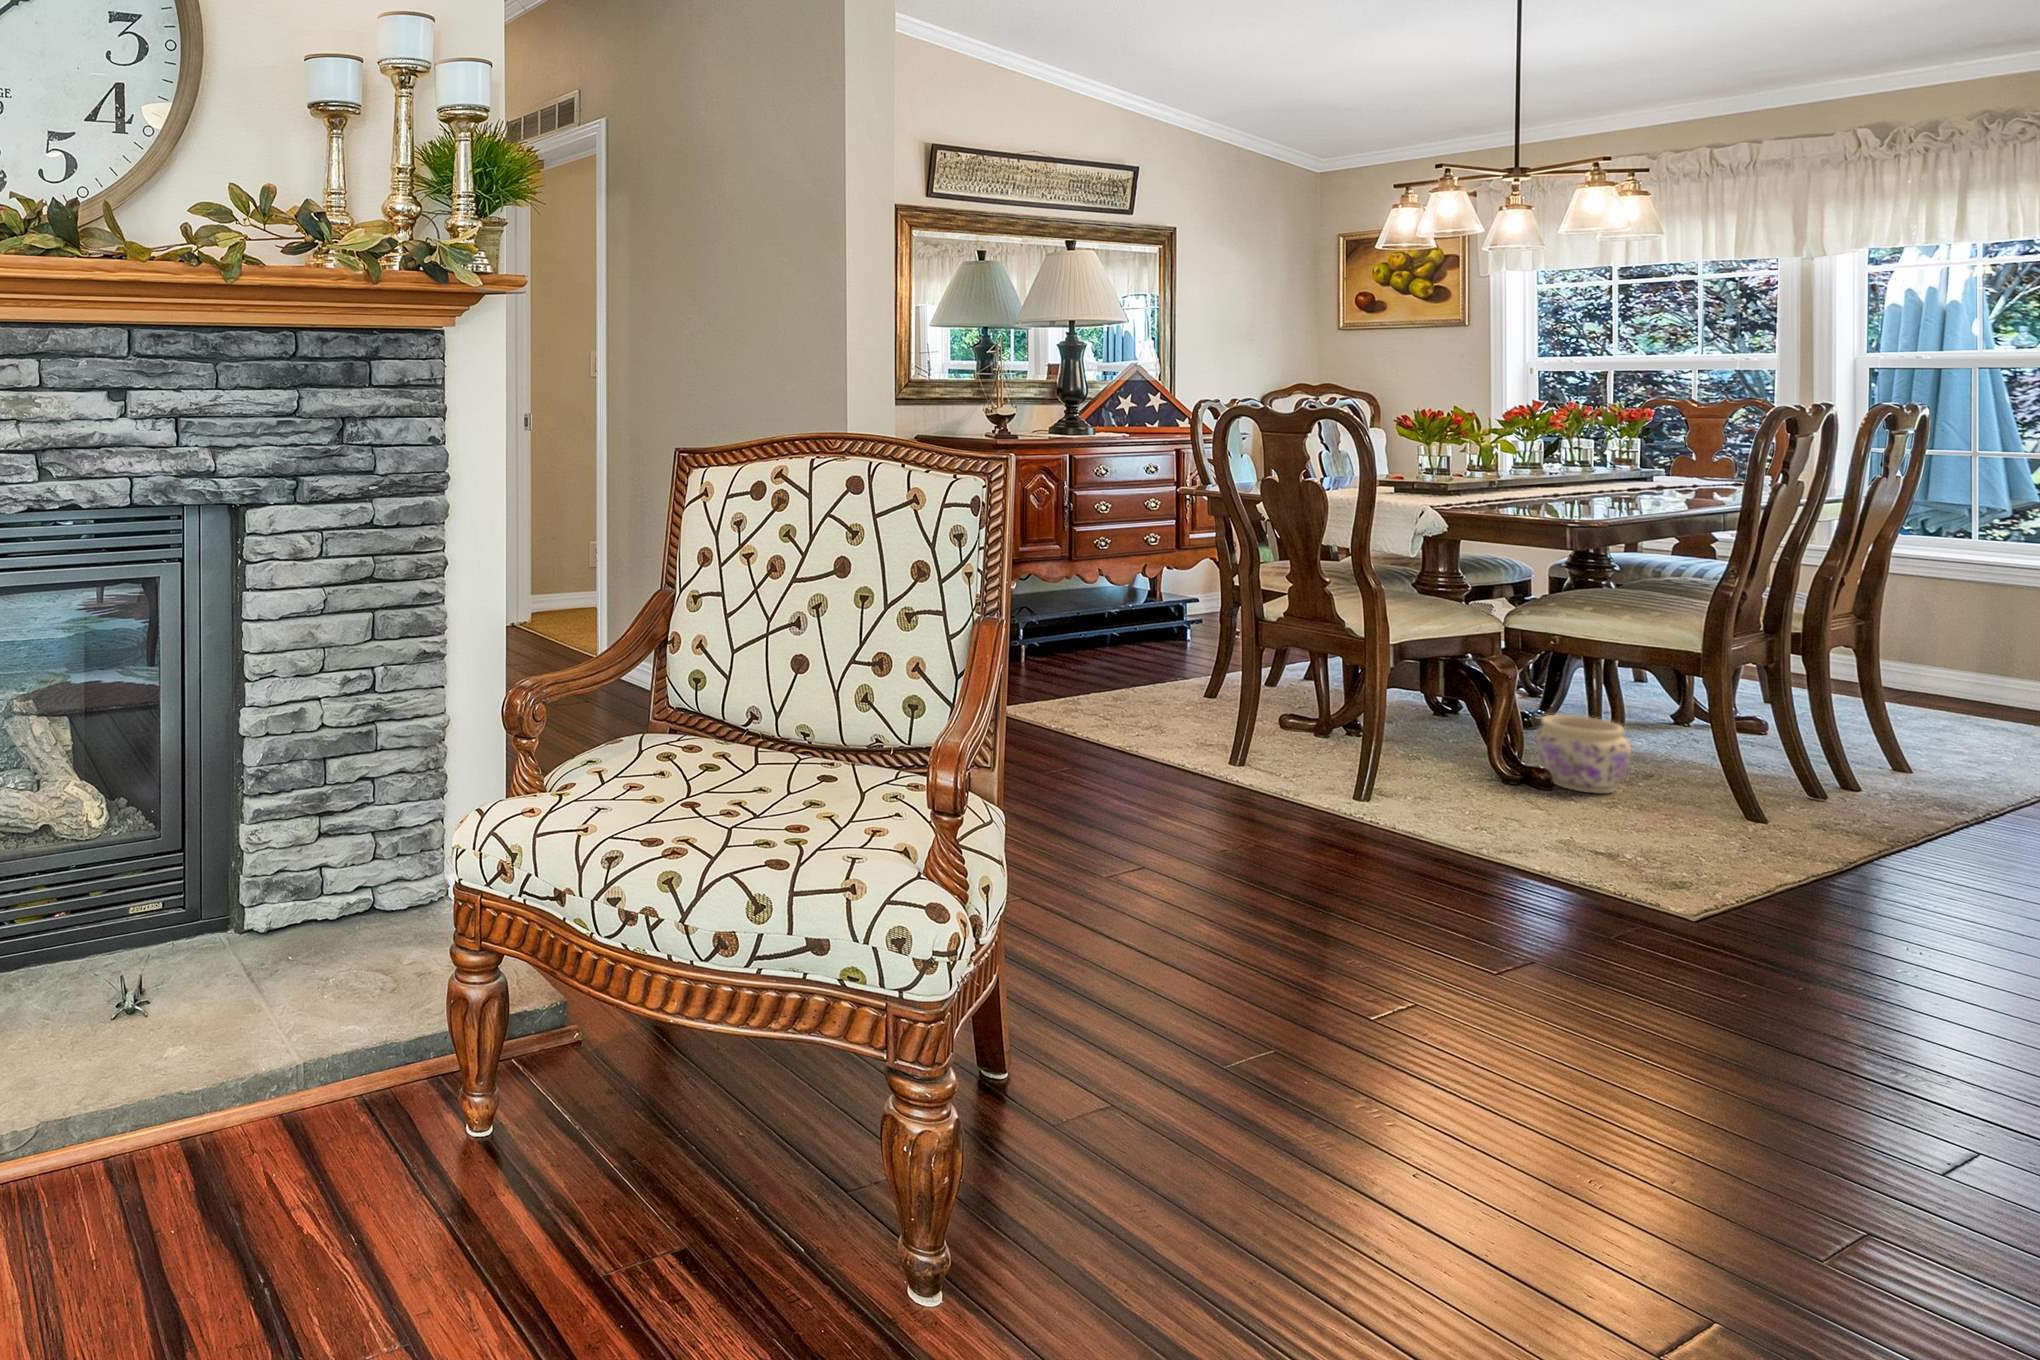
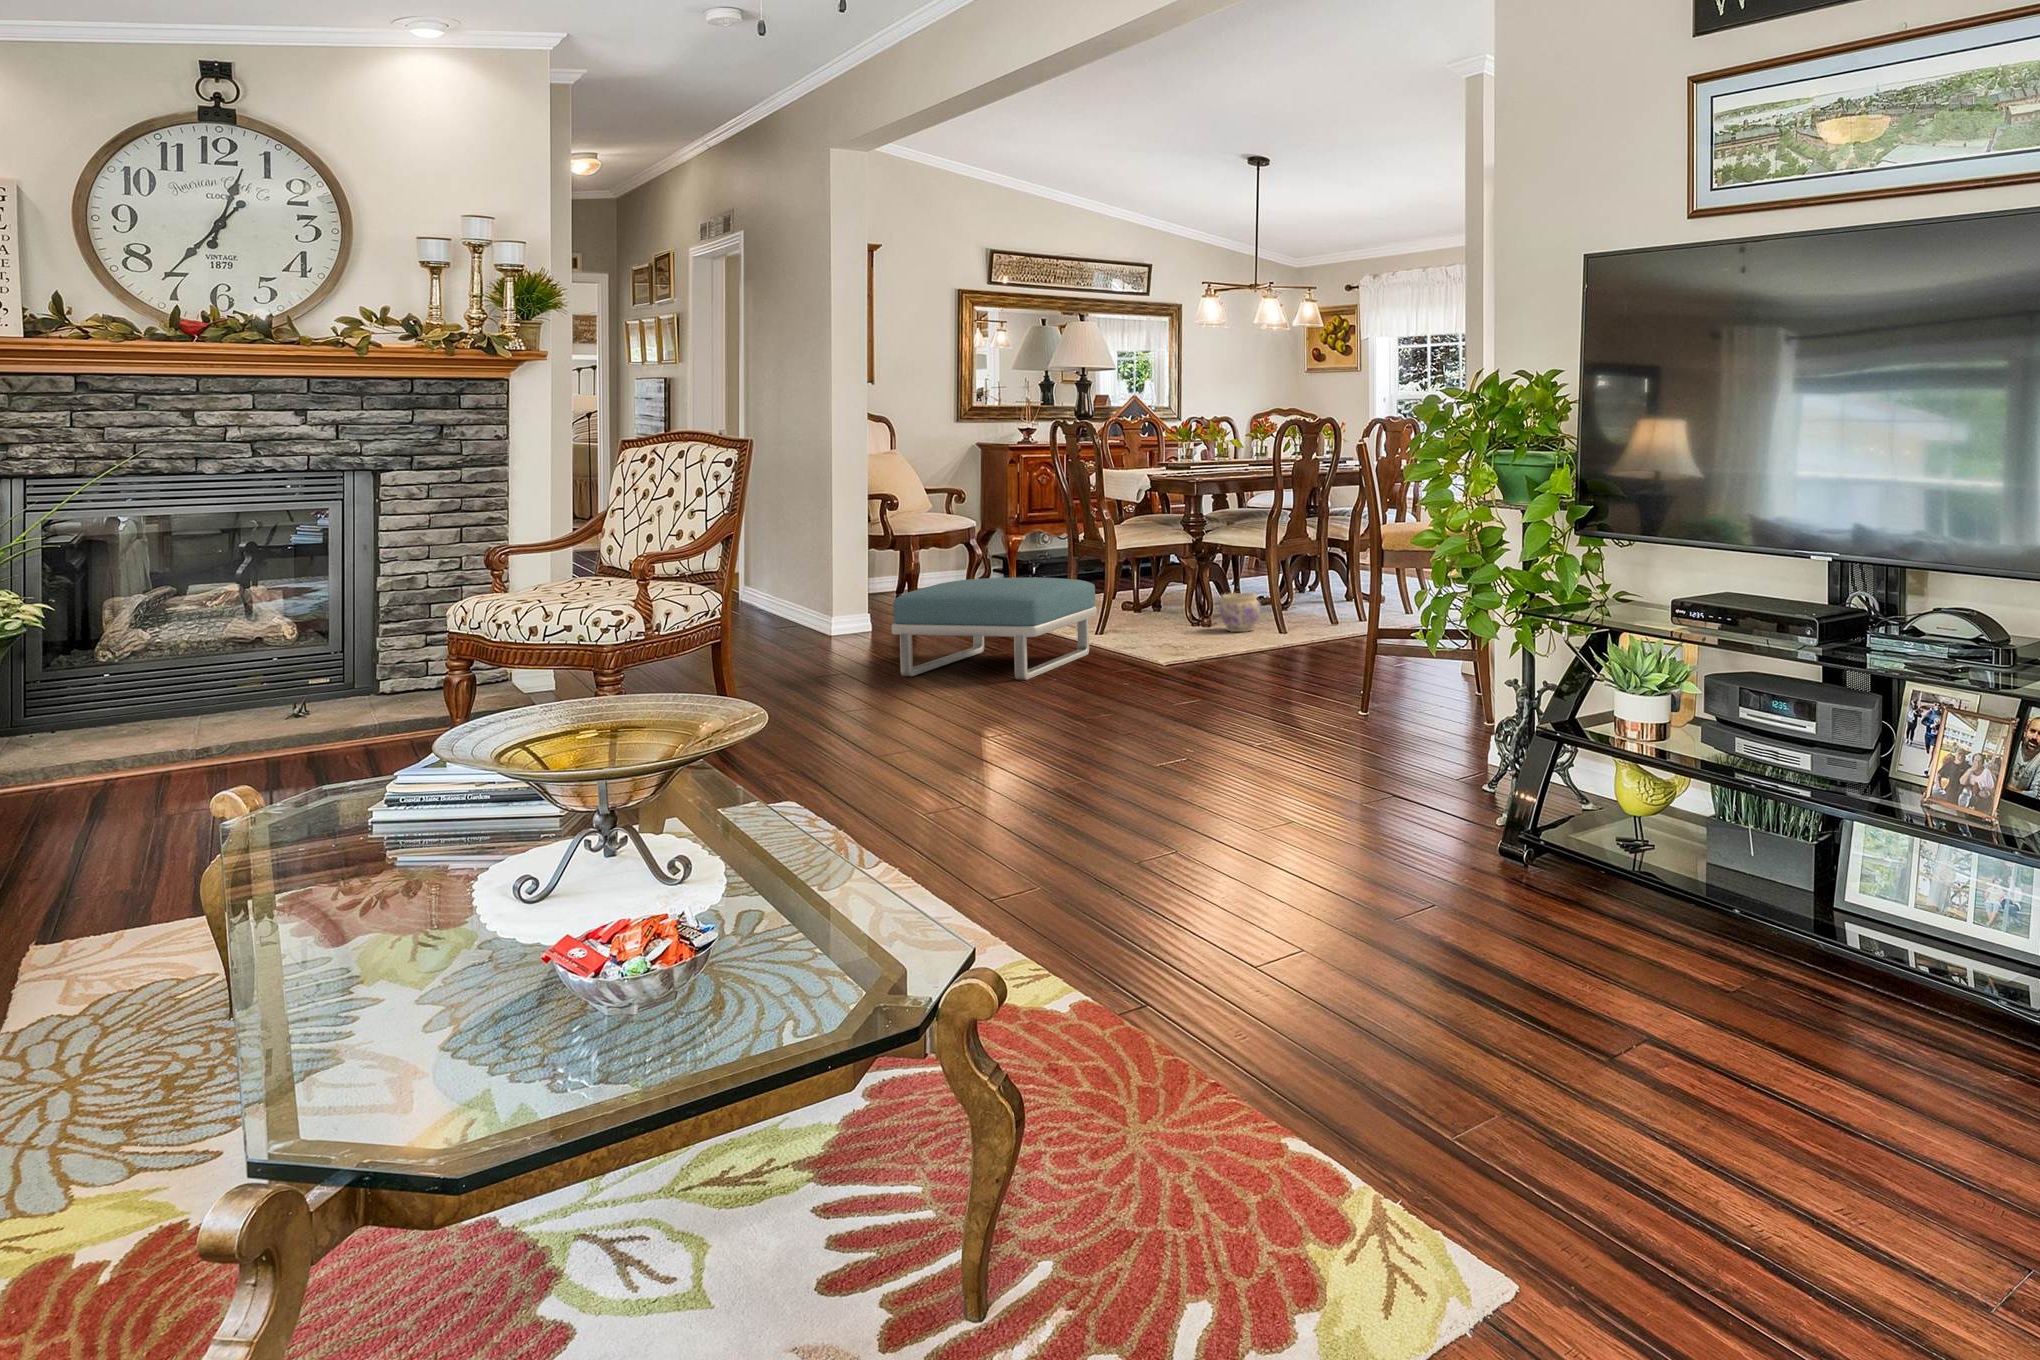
footstool: none [1114,692,1487,958] -> present [892,578,1097,680]

